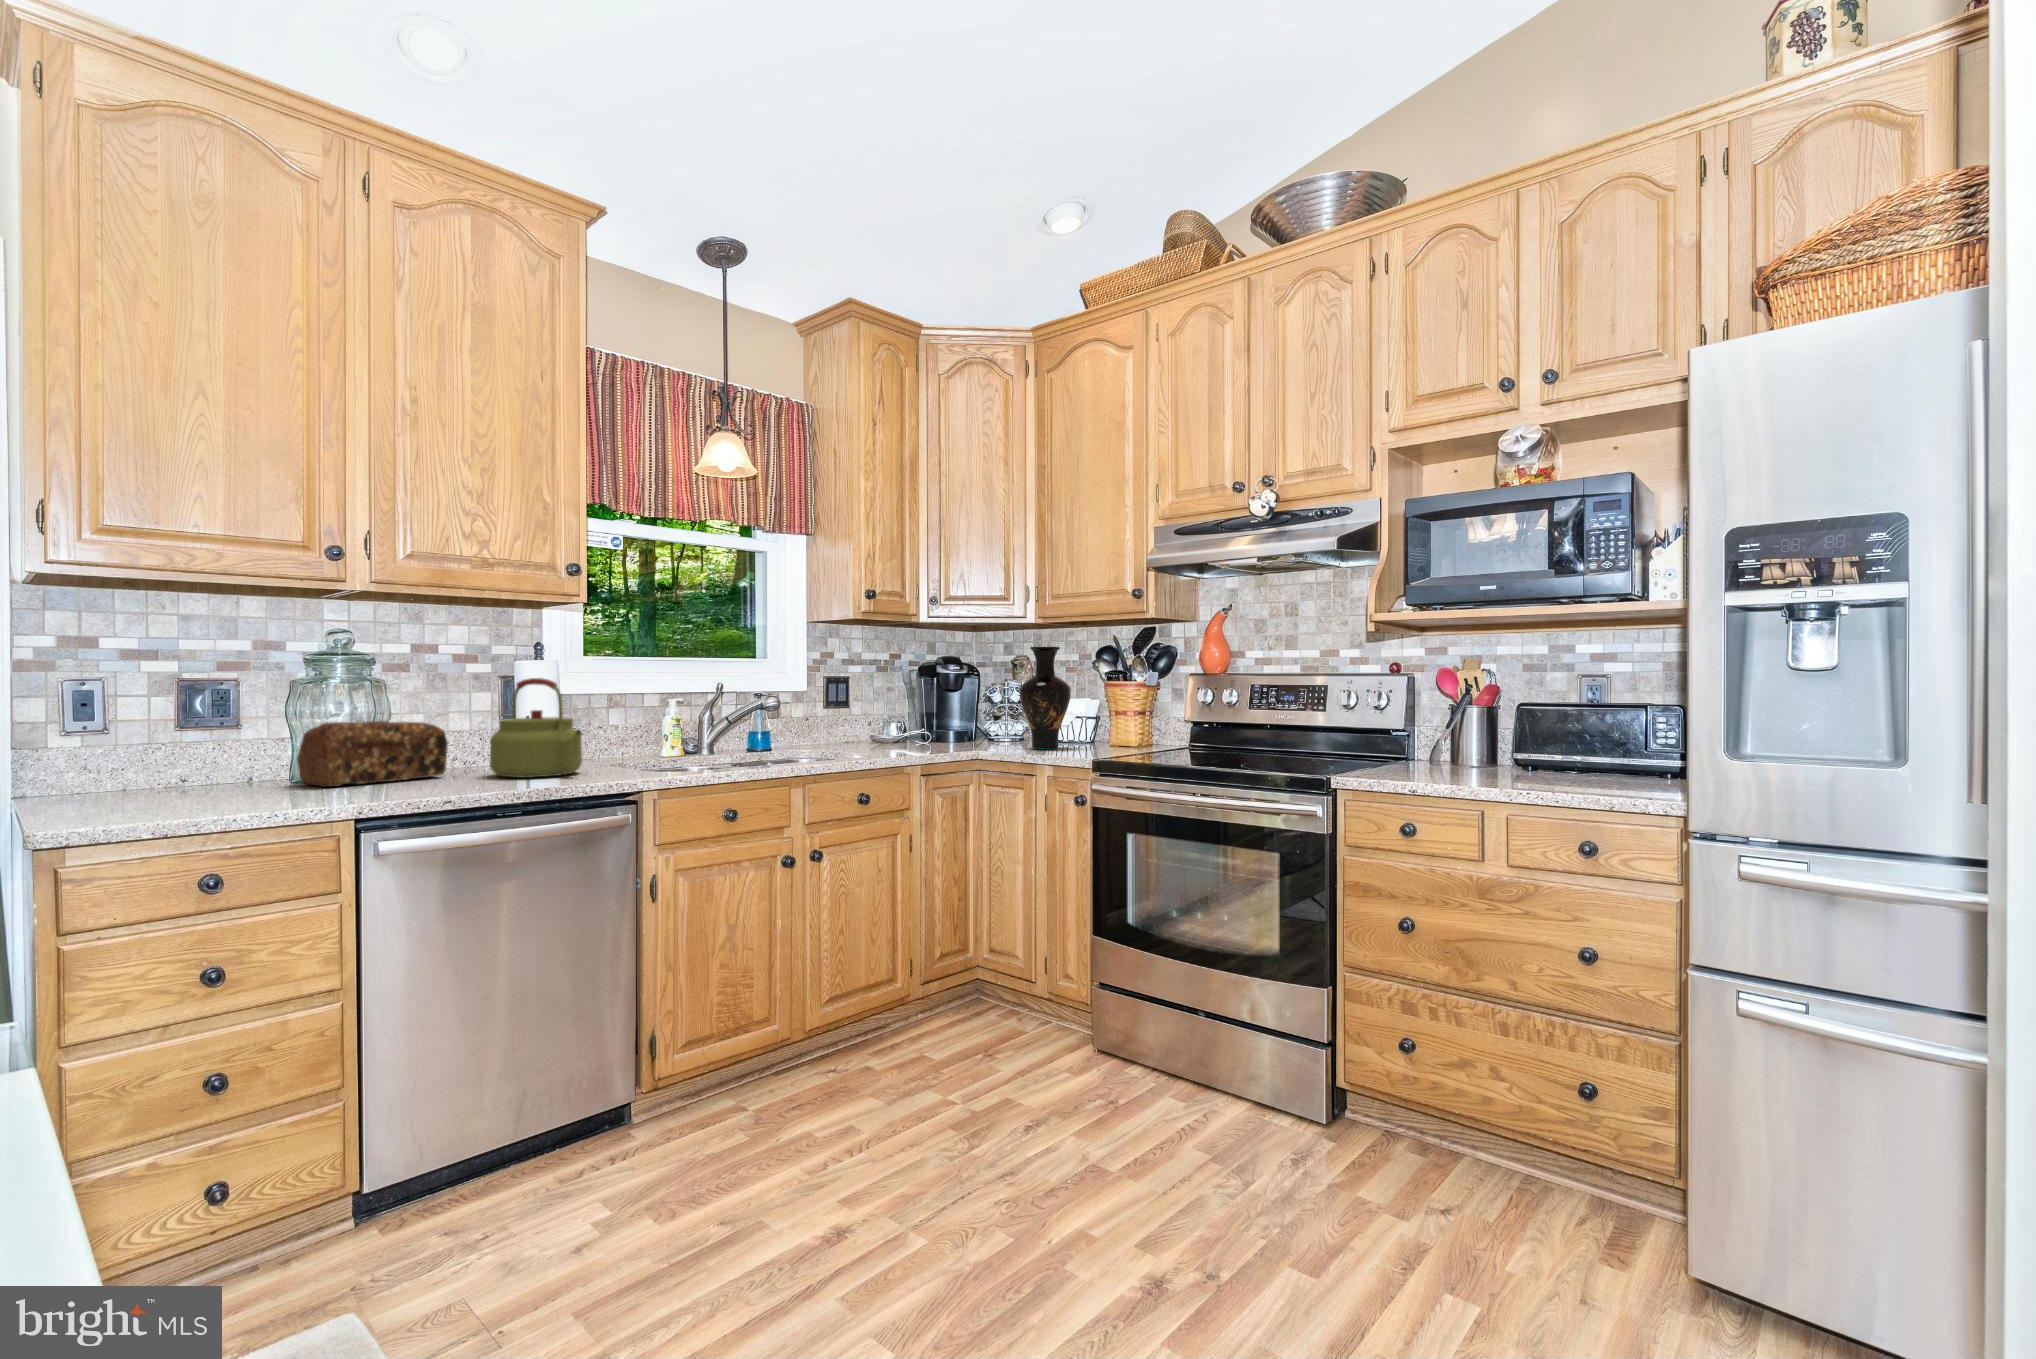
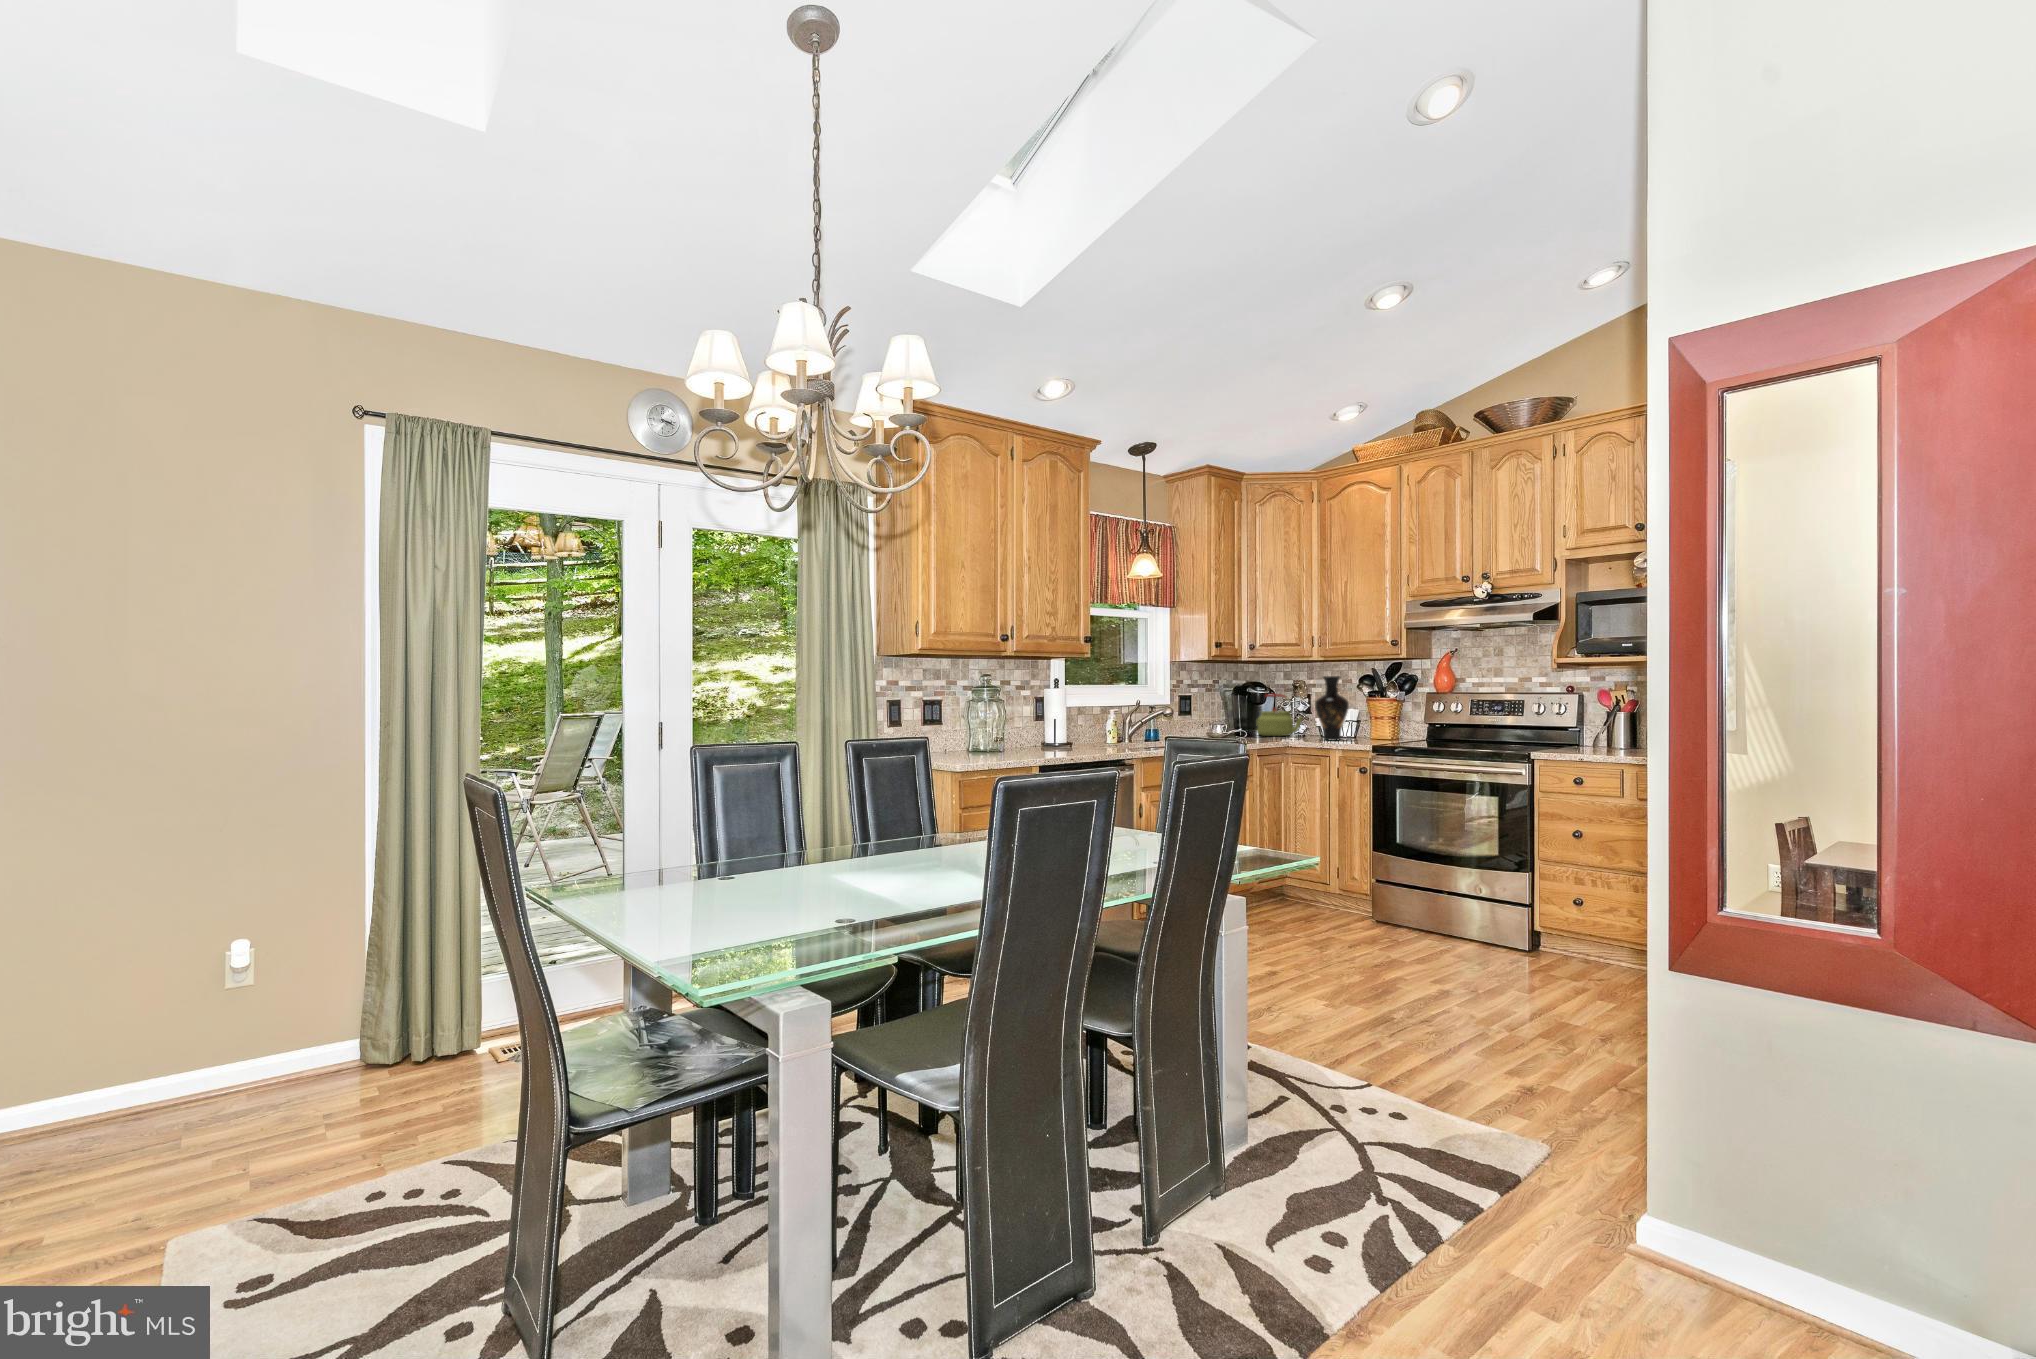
kettle: present [490,678,582,778] -> present [1257,694,1302,736]
bread loaf: present [297,721,448,787] -> none [972,720,1033,753]

